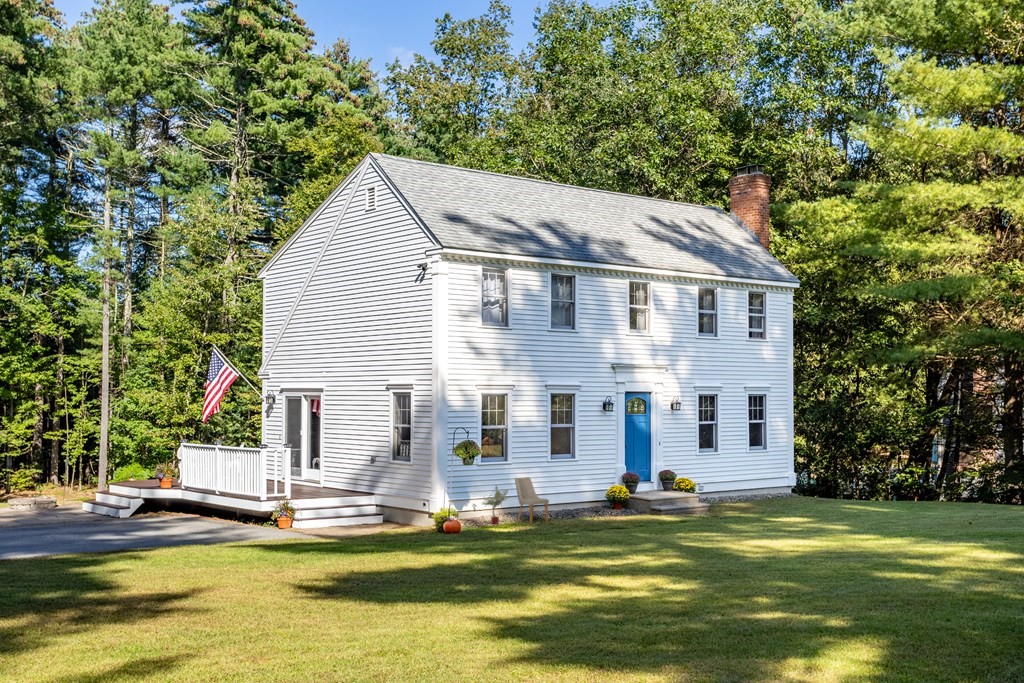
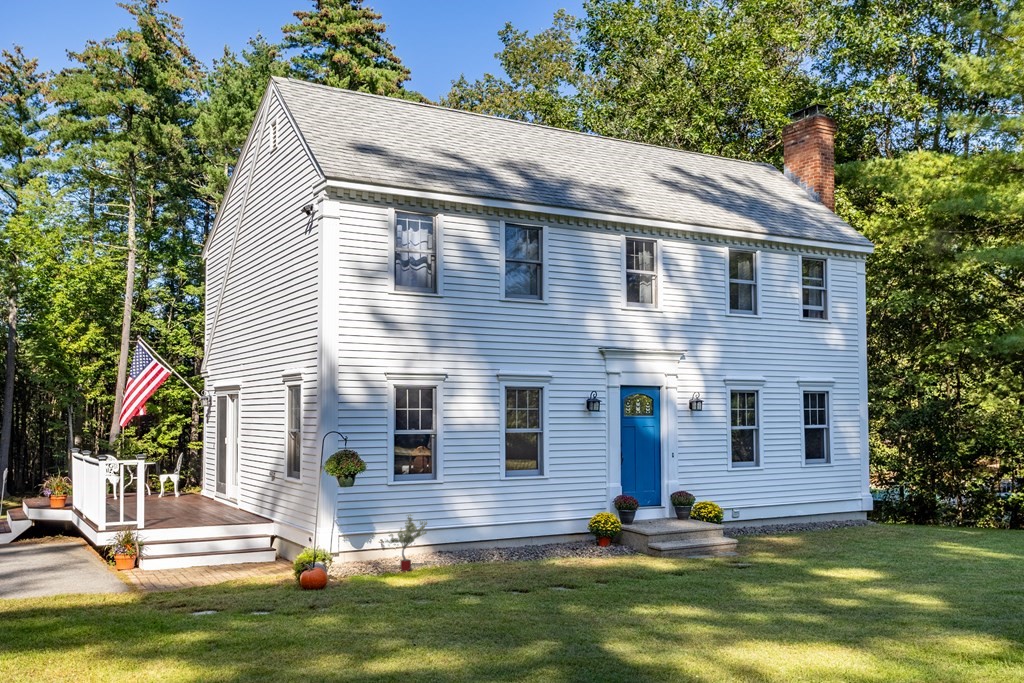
chair: present [515,477,549,523] -> none [443,502,489,571]

